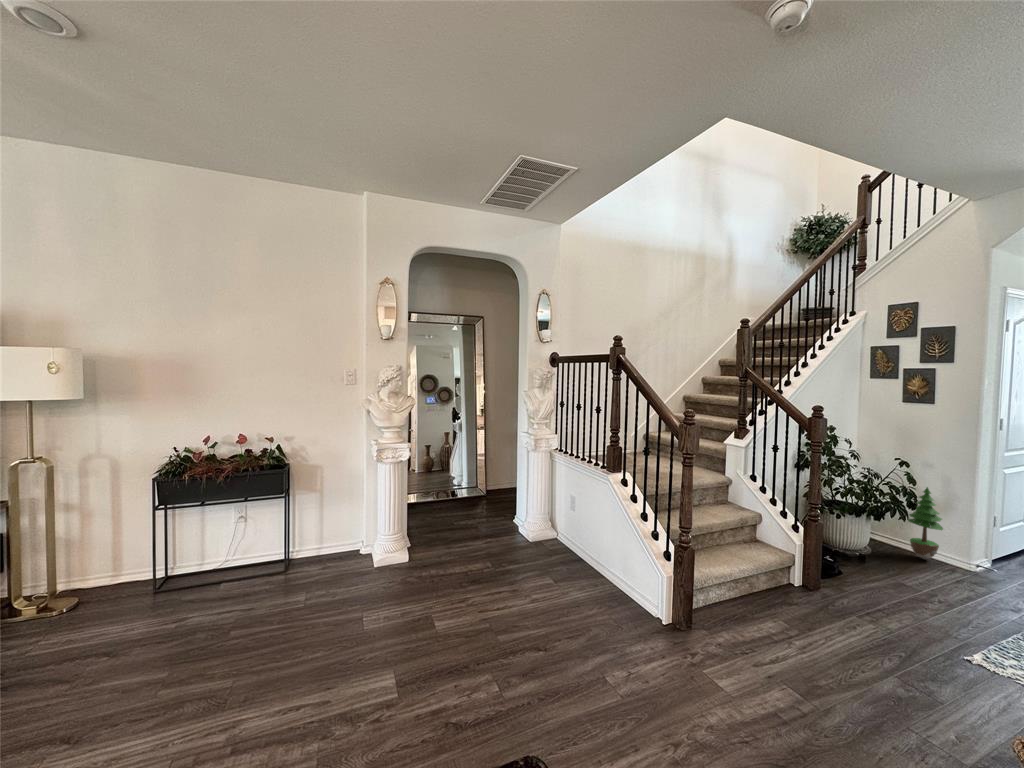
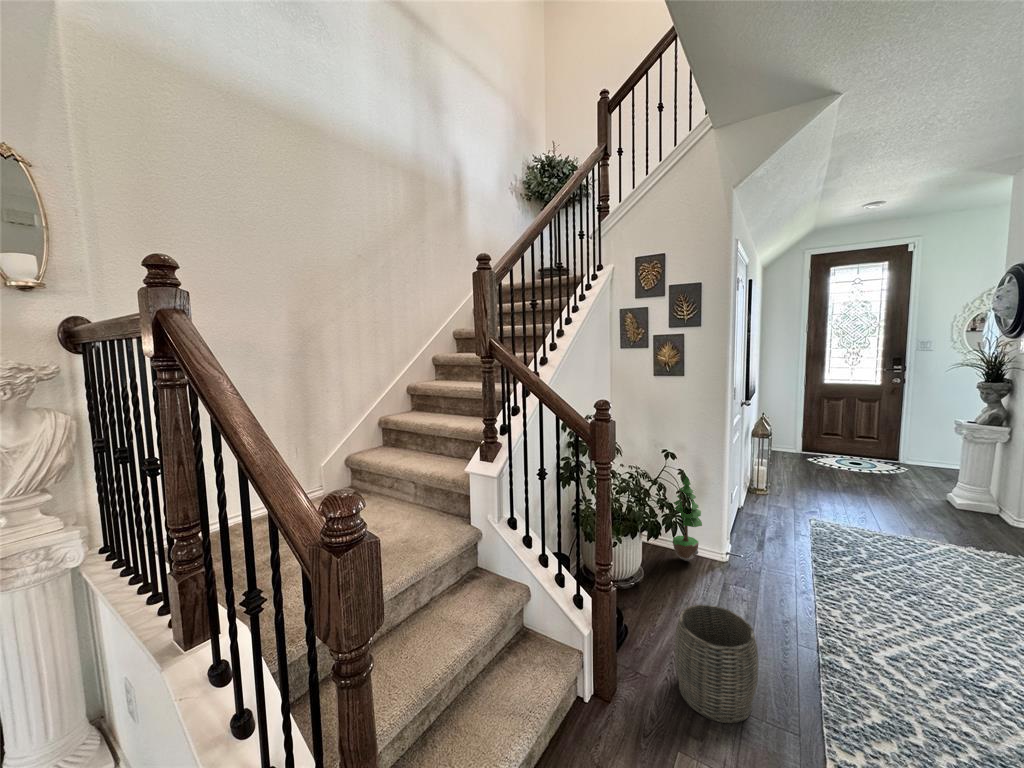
woven basket: none [870,553,939,626] -> present [675,605,758,723]

